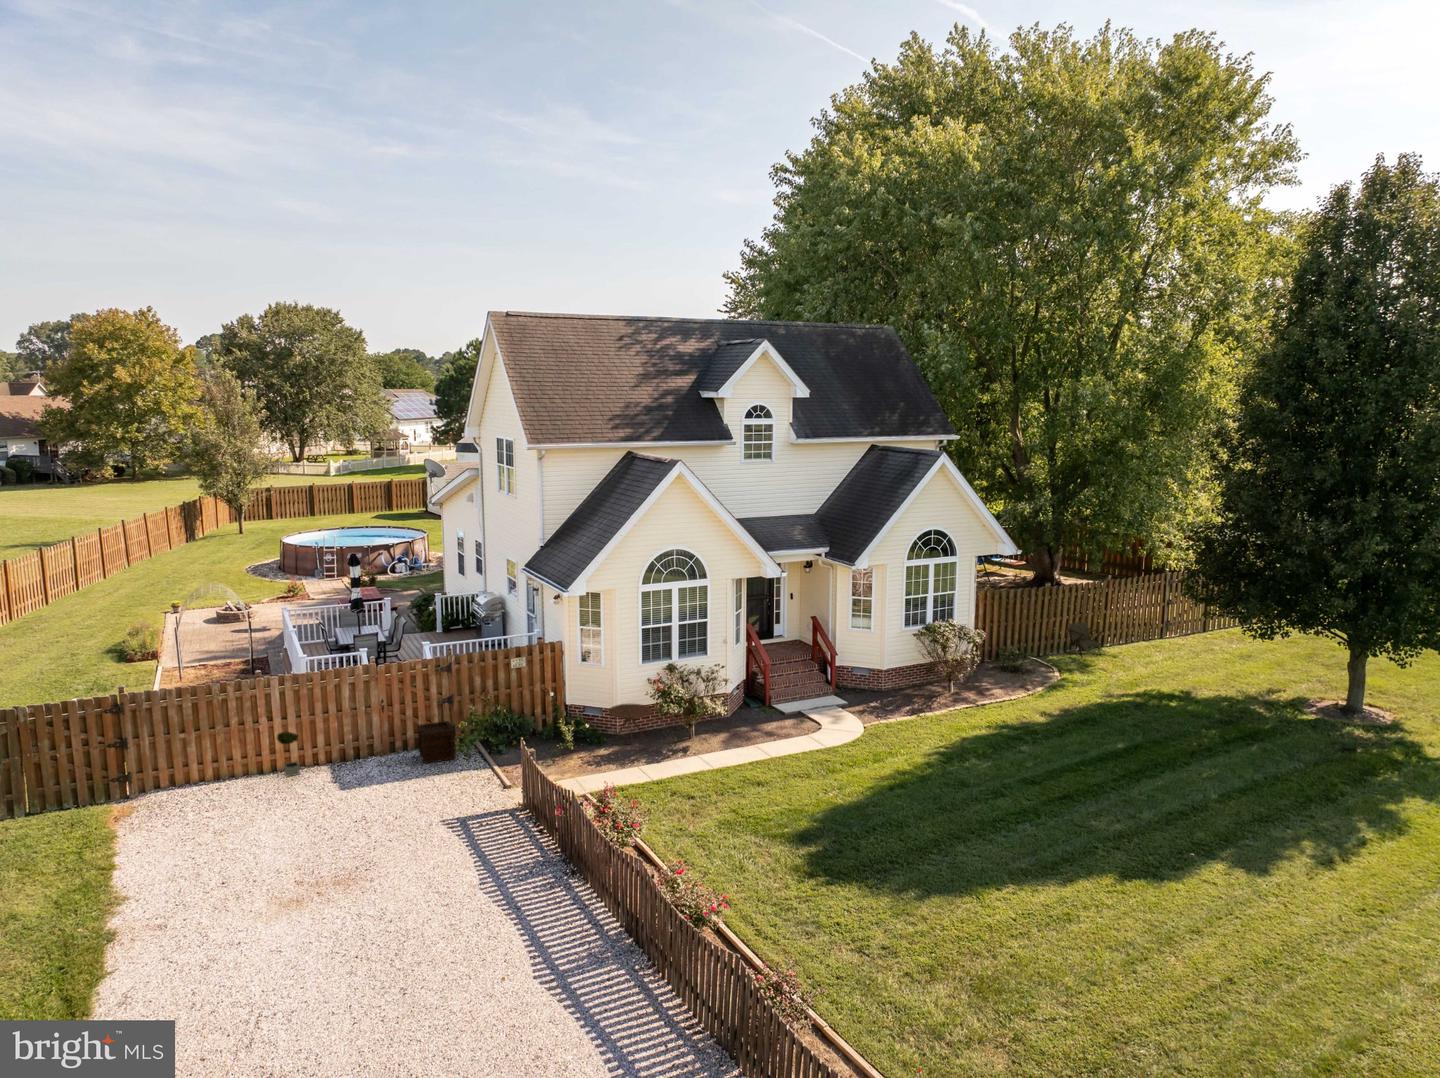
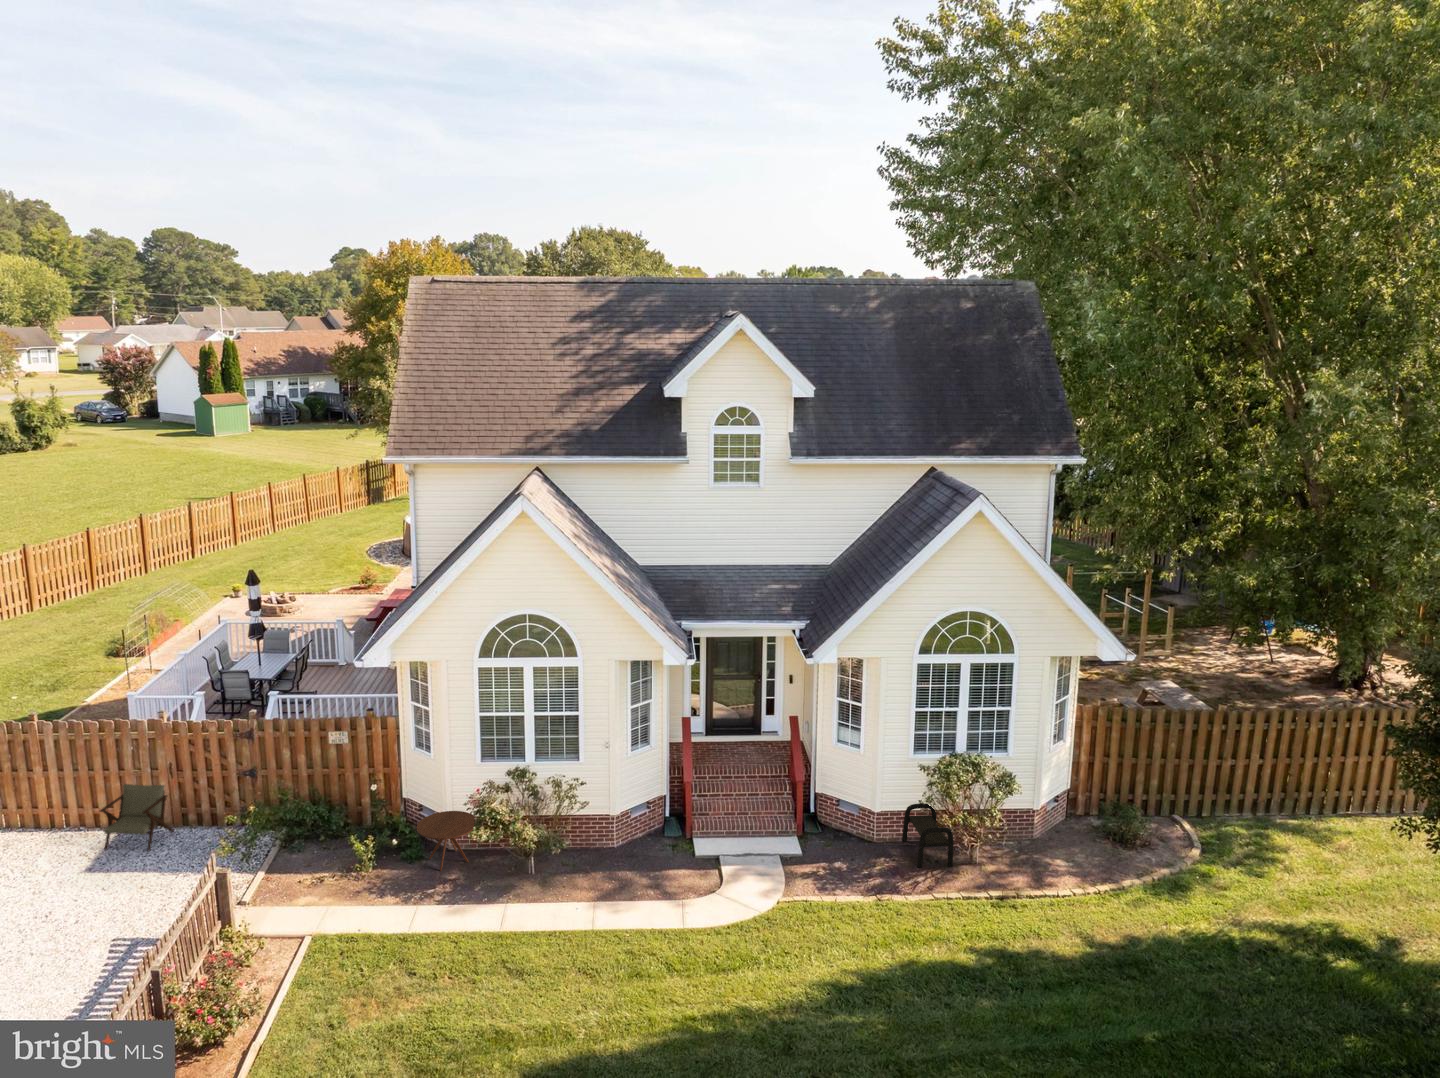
lounge chair: present [1065,622,1102,657] -> present [100,784,174,851]
bench: none [899,660,941,697] -> present [902,803,953,868]
wooden crate: present [418,721,456,764] -> none [194,798,251,850]
potted tree: present [277,732,300,777] -> none [42,787,75,839]

